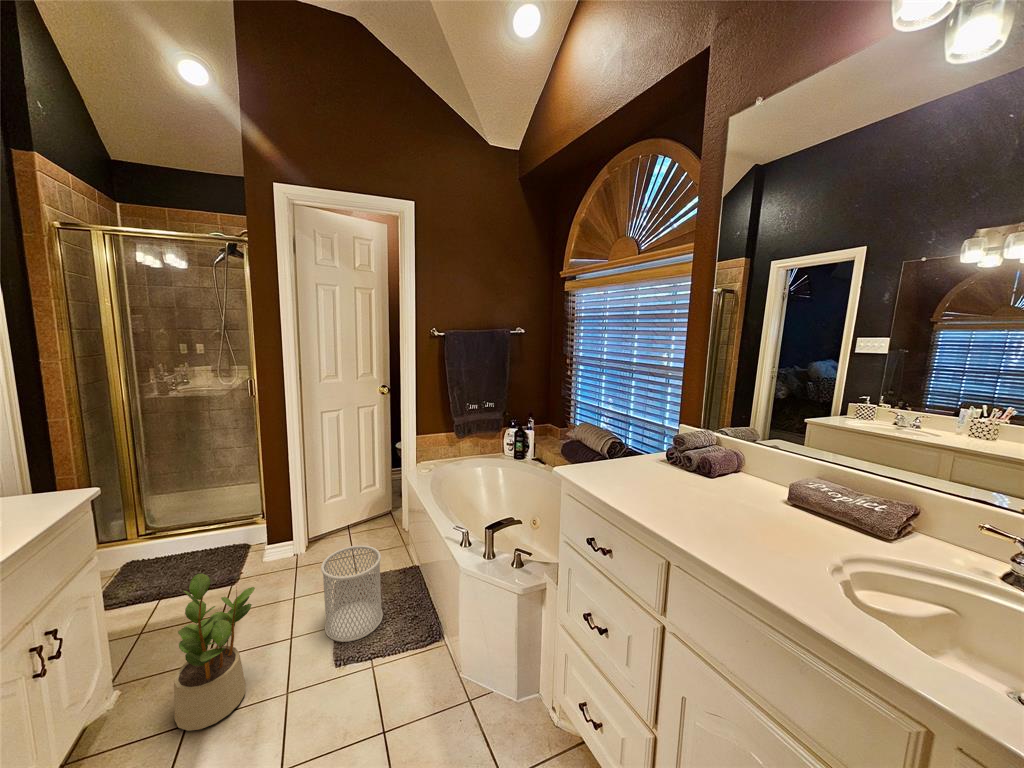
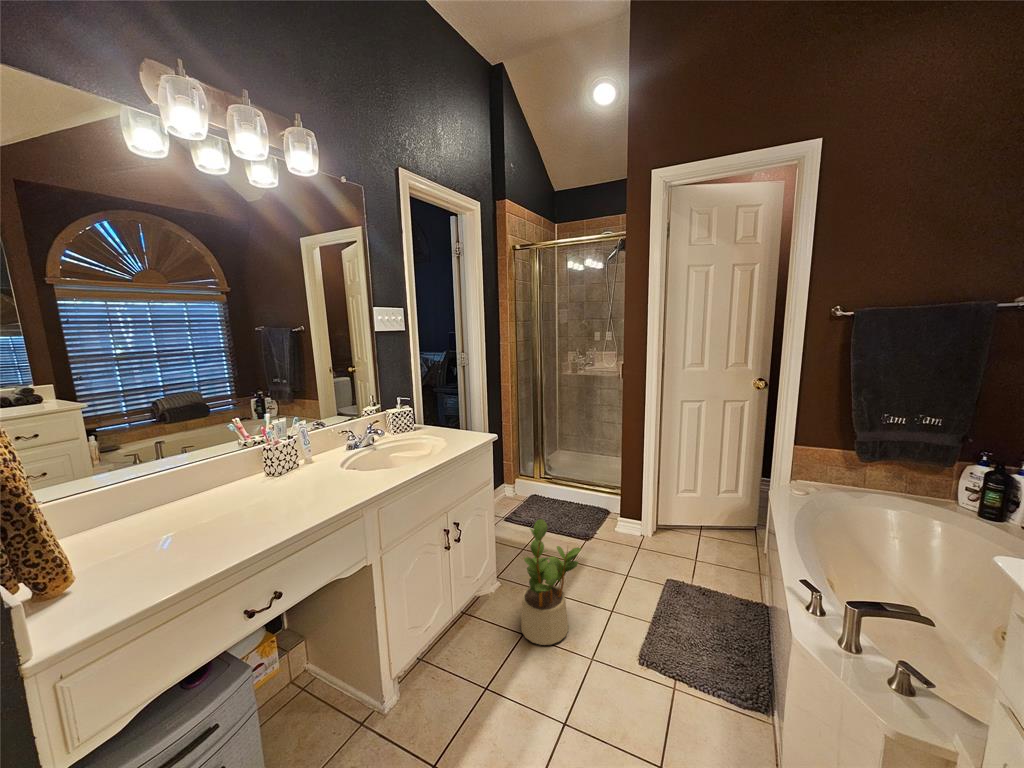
wastebasket: present [321,545,383,642] -> none [642,548,708,652]

